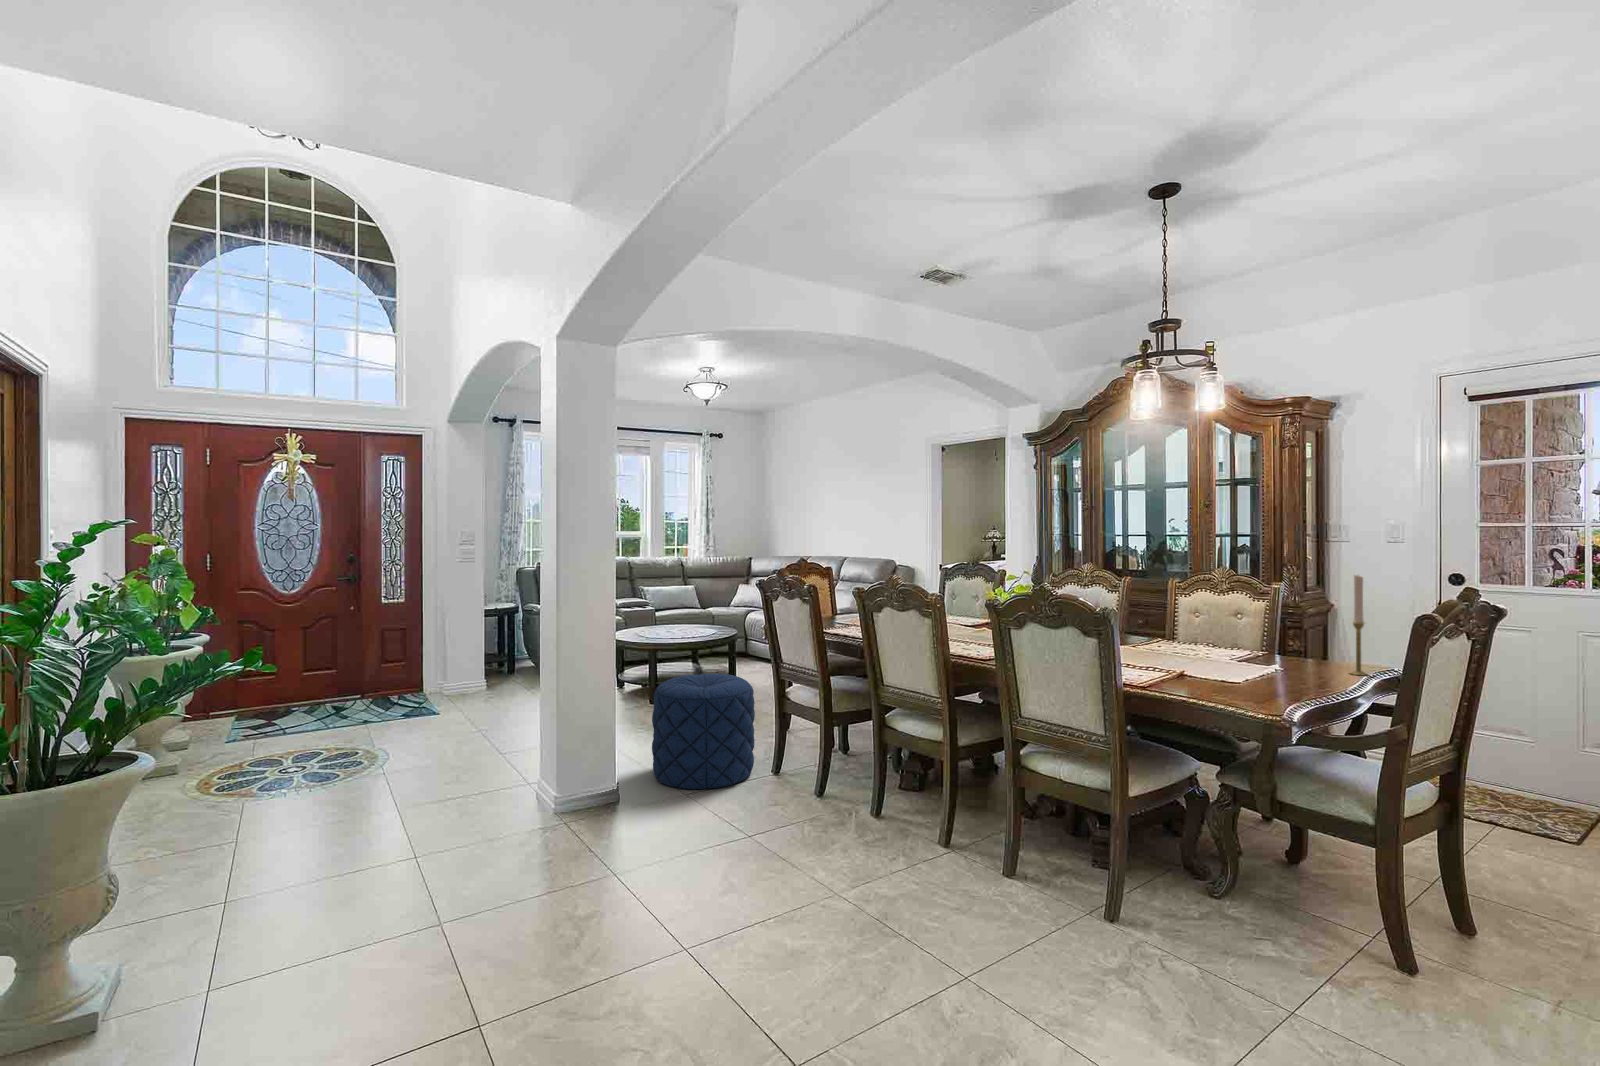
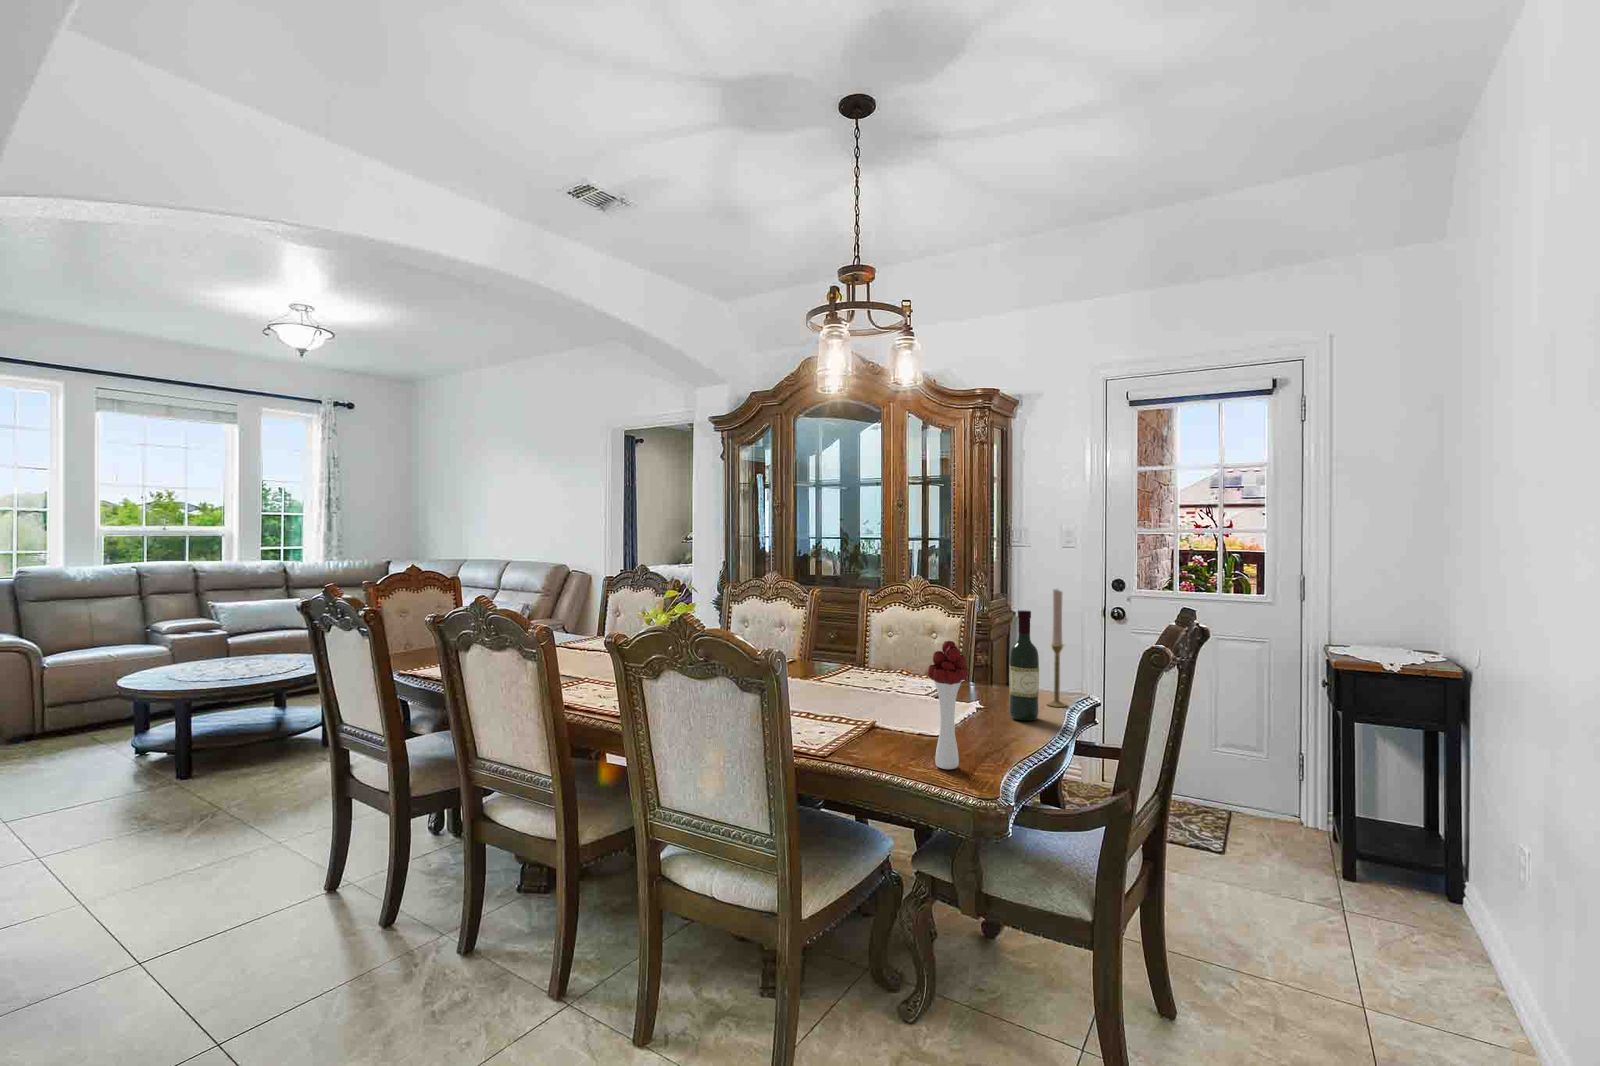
wine bottle: none [1309,591,1337,682] -> present [1009,610,1039,721]
flower bouquet: none [1230,608,1264,703] -> present [928,641,967,769]
pouf: present [652,674,755,789] -> none [94,746,296,946]

